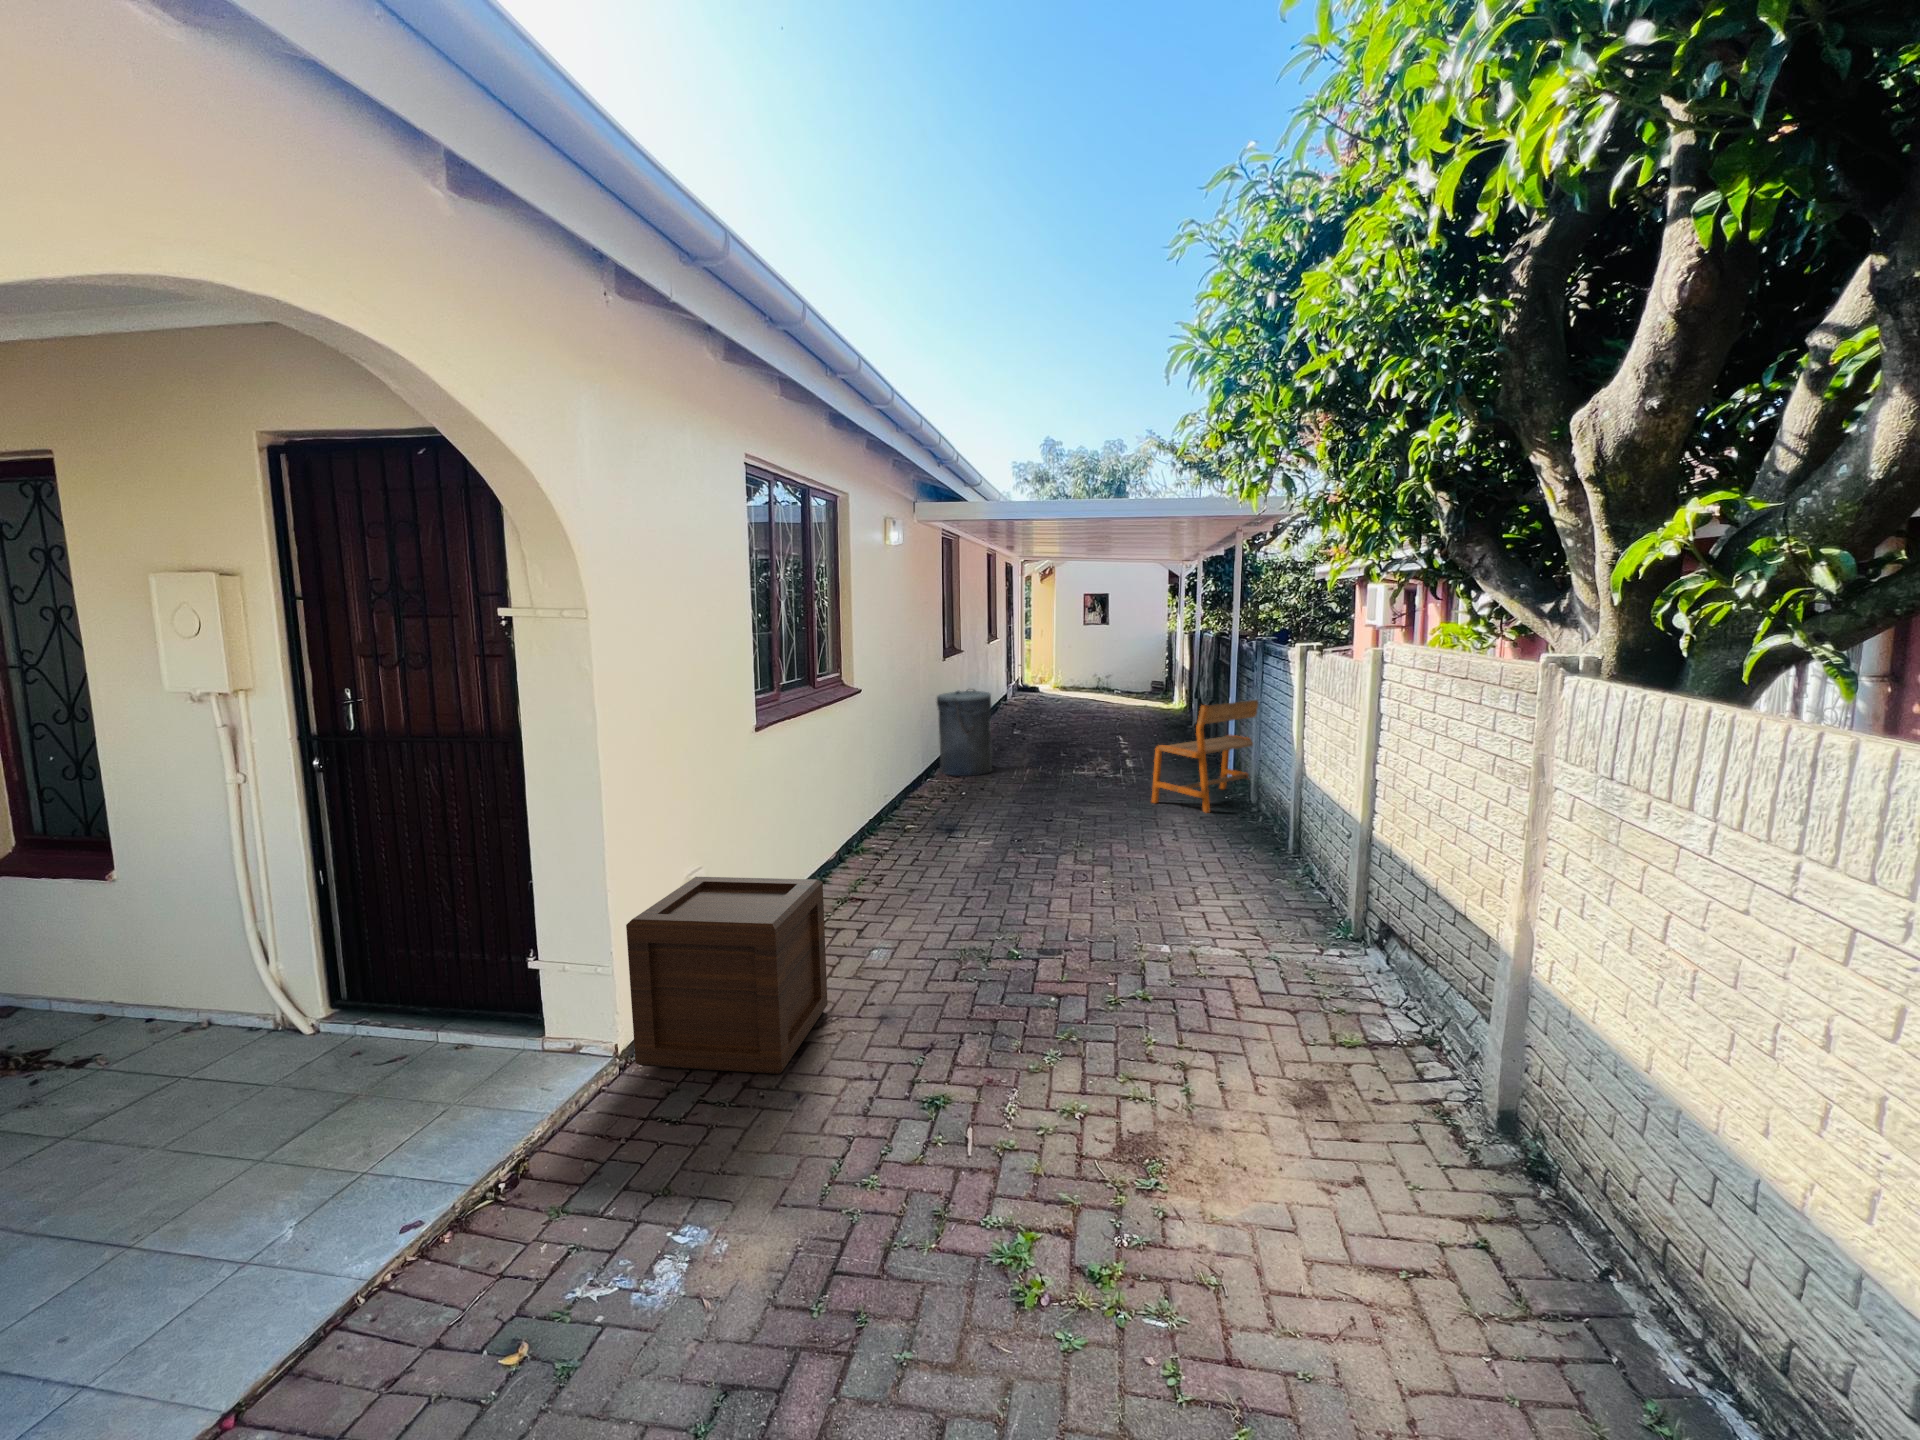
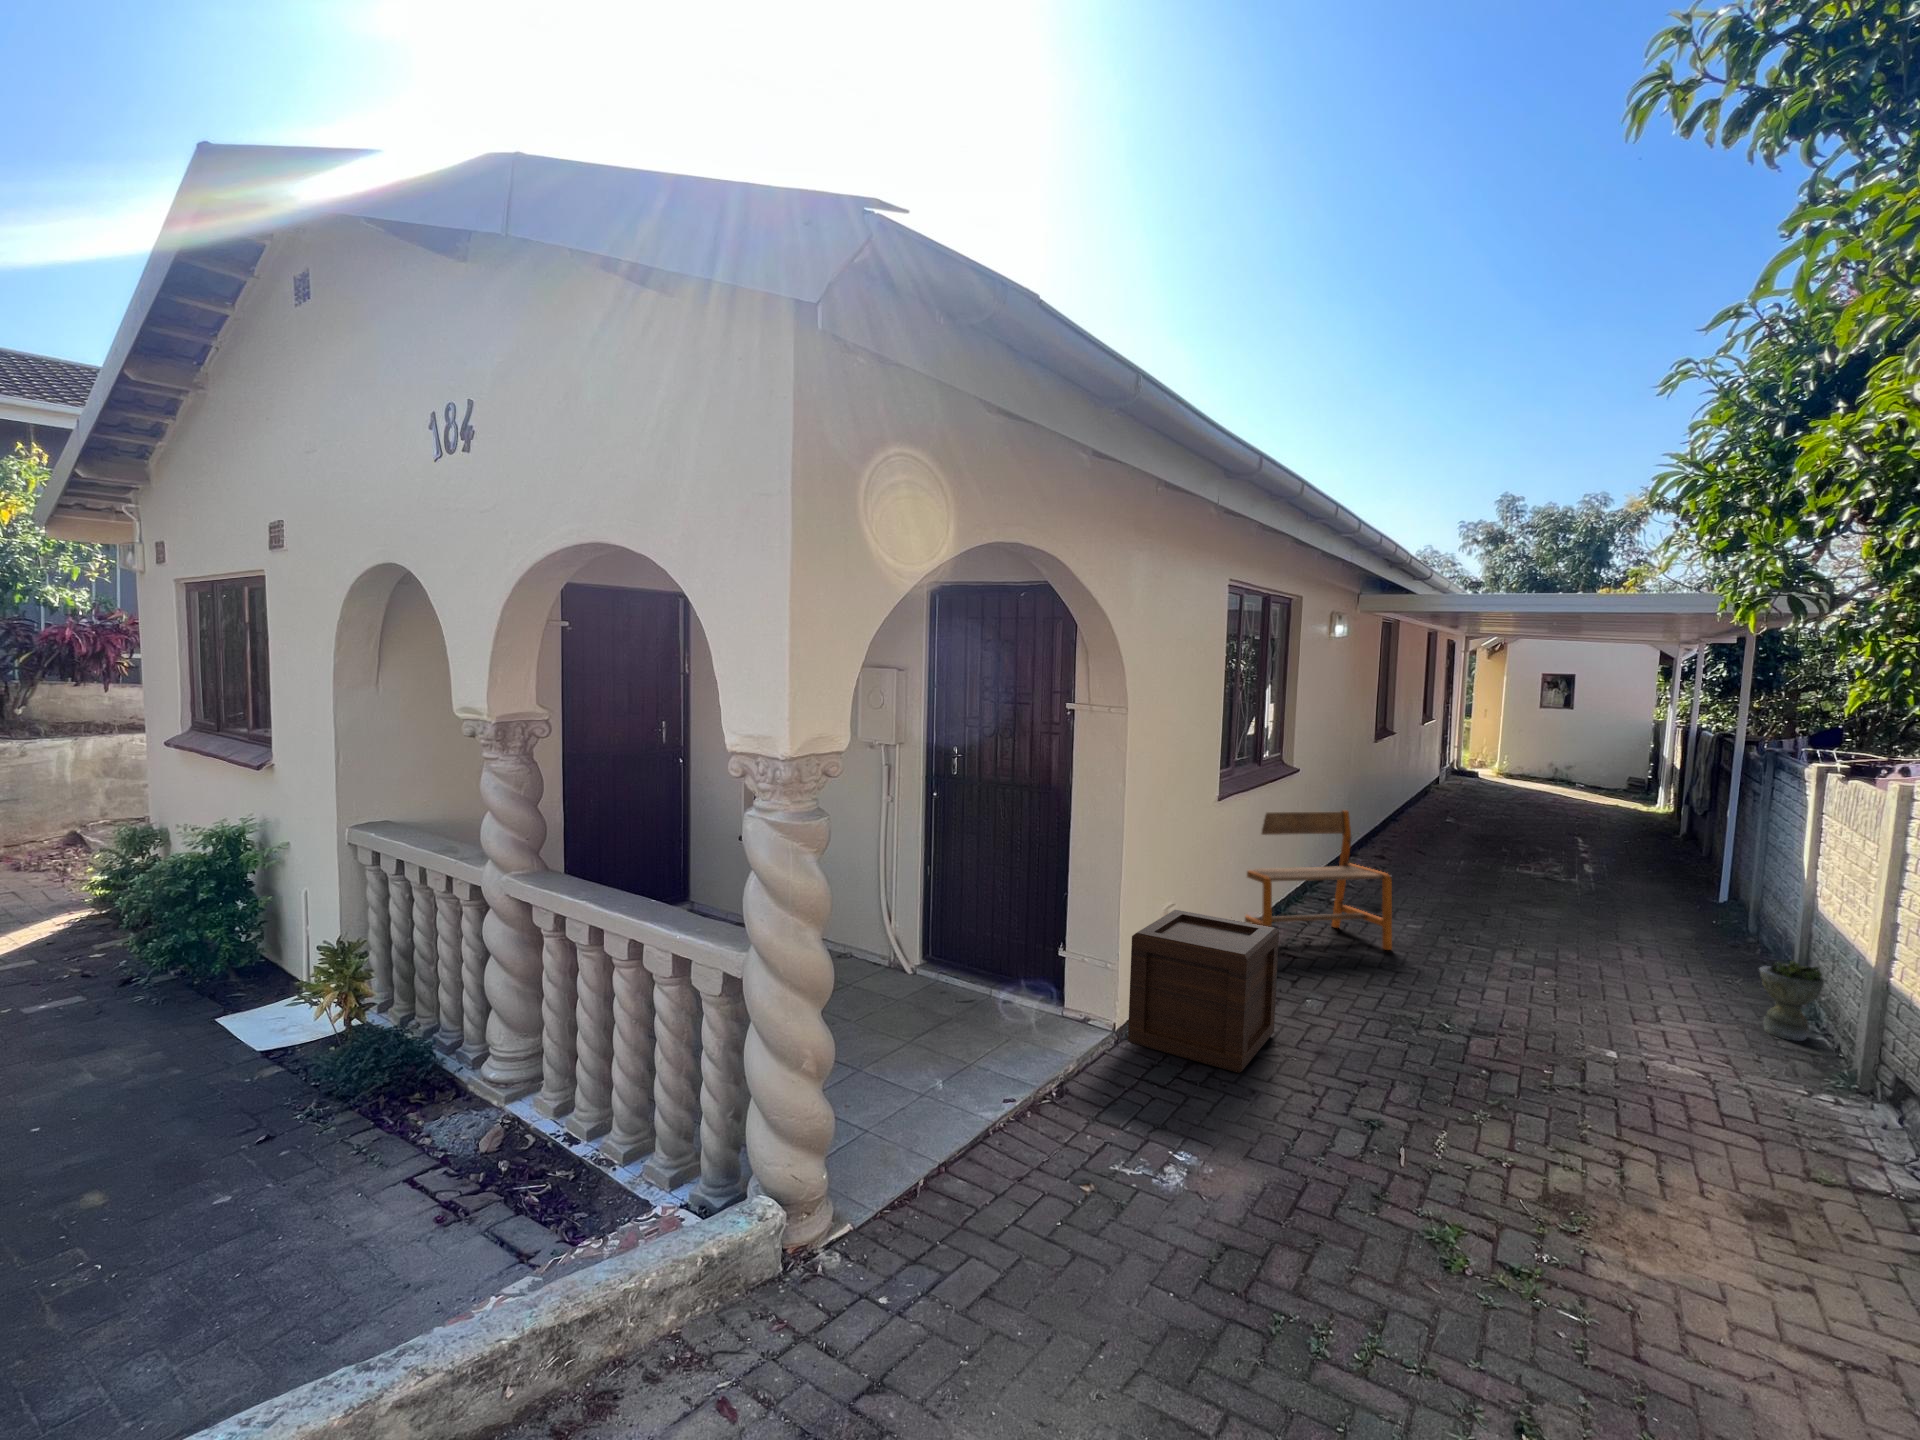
trash can: present [937,689,992,776] -> none [1368,772,1430,858]
bench: present [1152,700,1258,813] -> present [1245,810,1392,950]
planter: none [1272,826,1321,900] -> present [1760,961,1824,1041]

